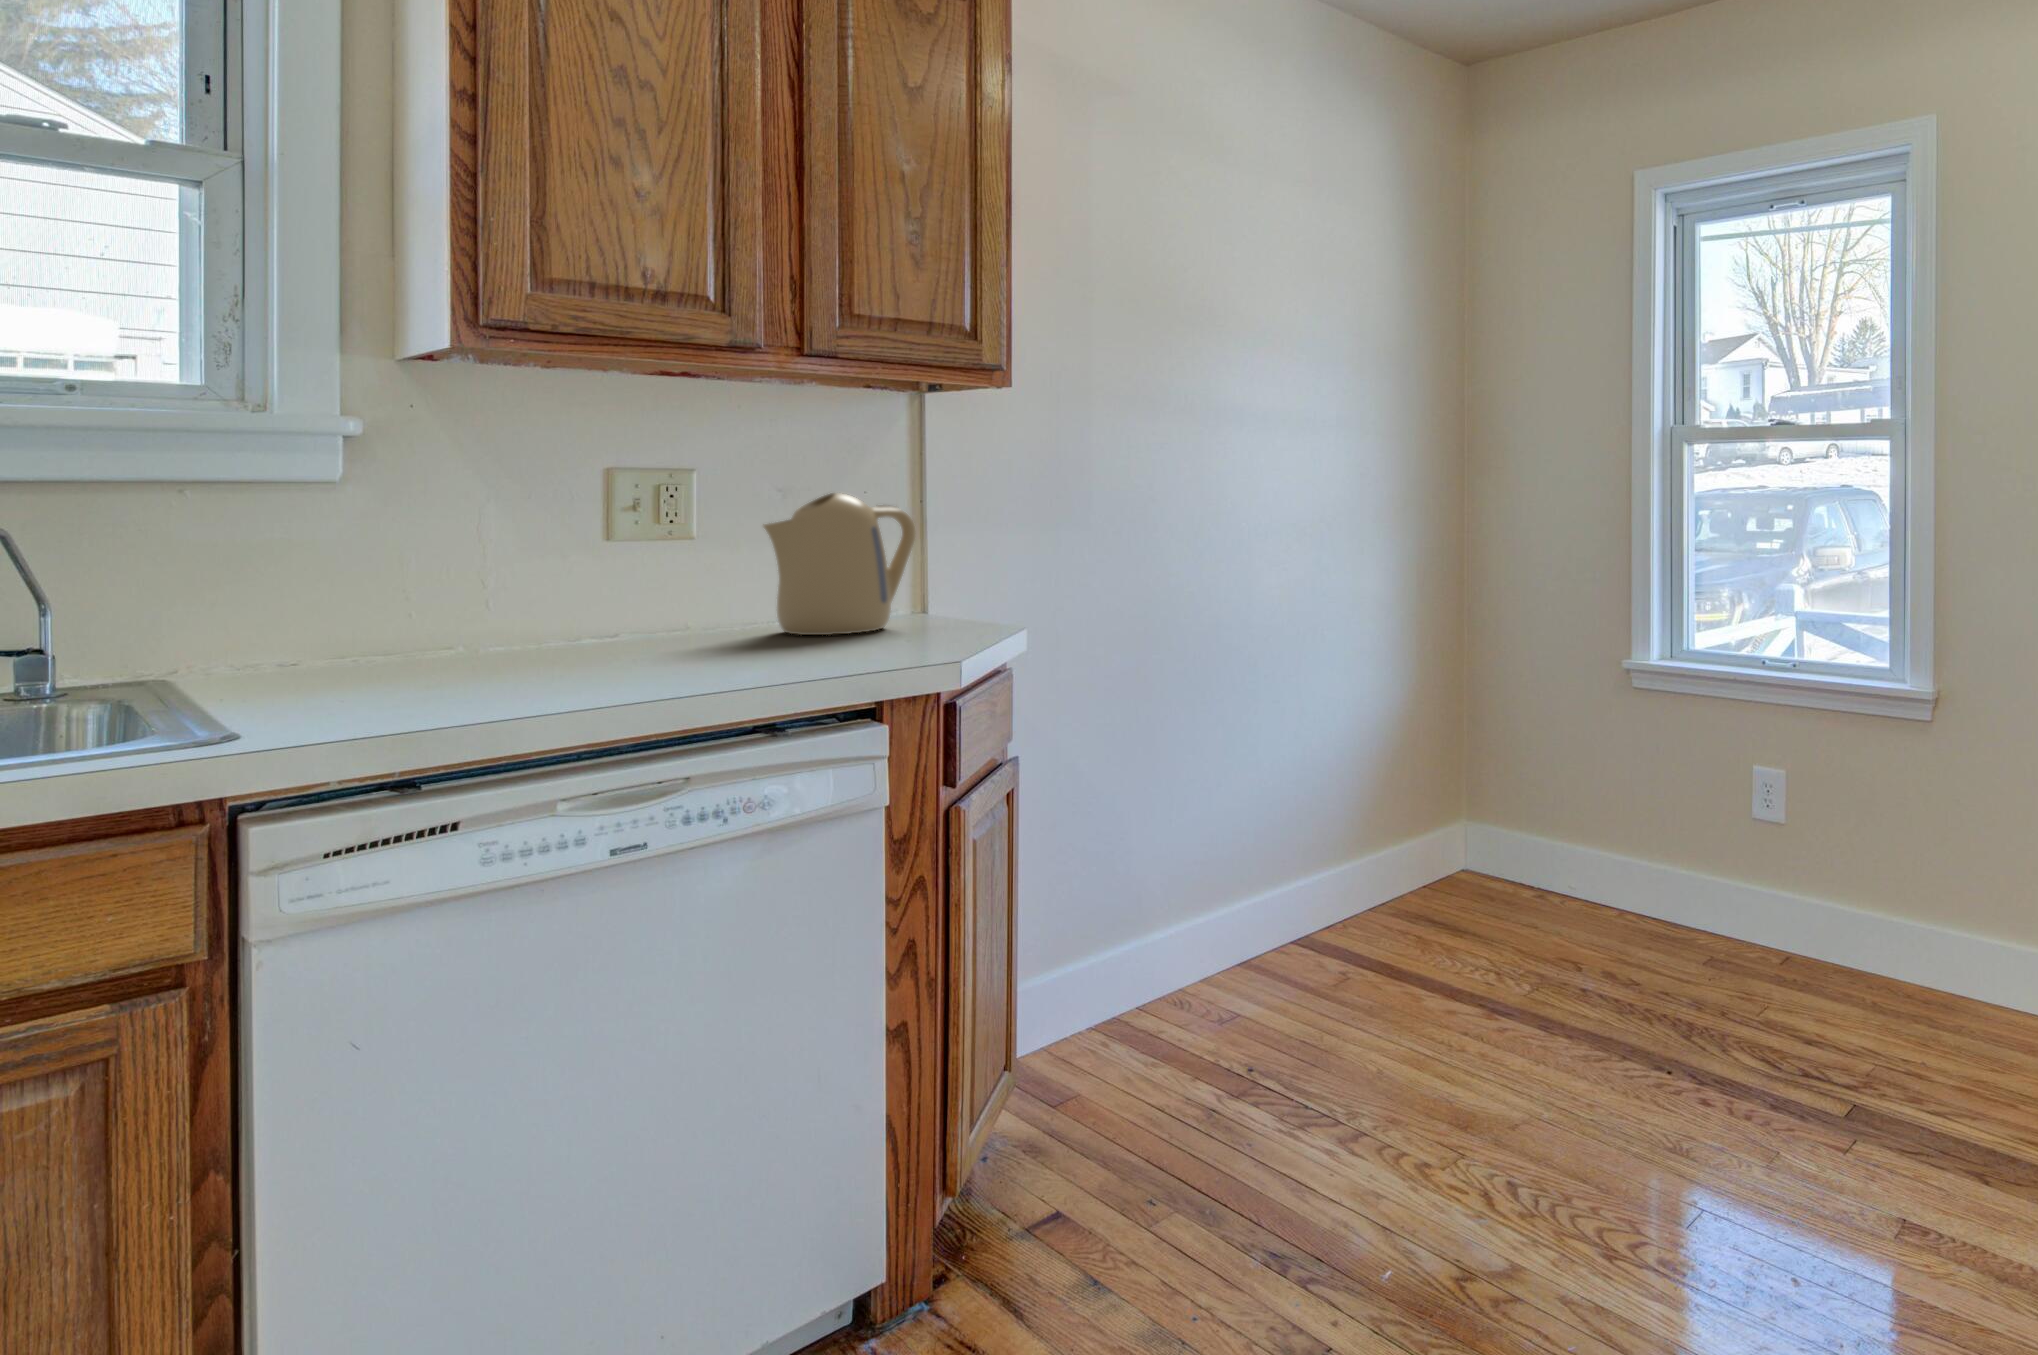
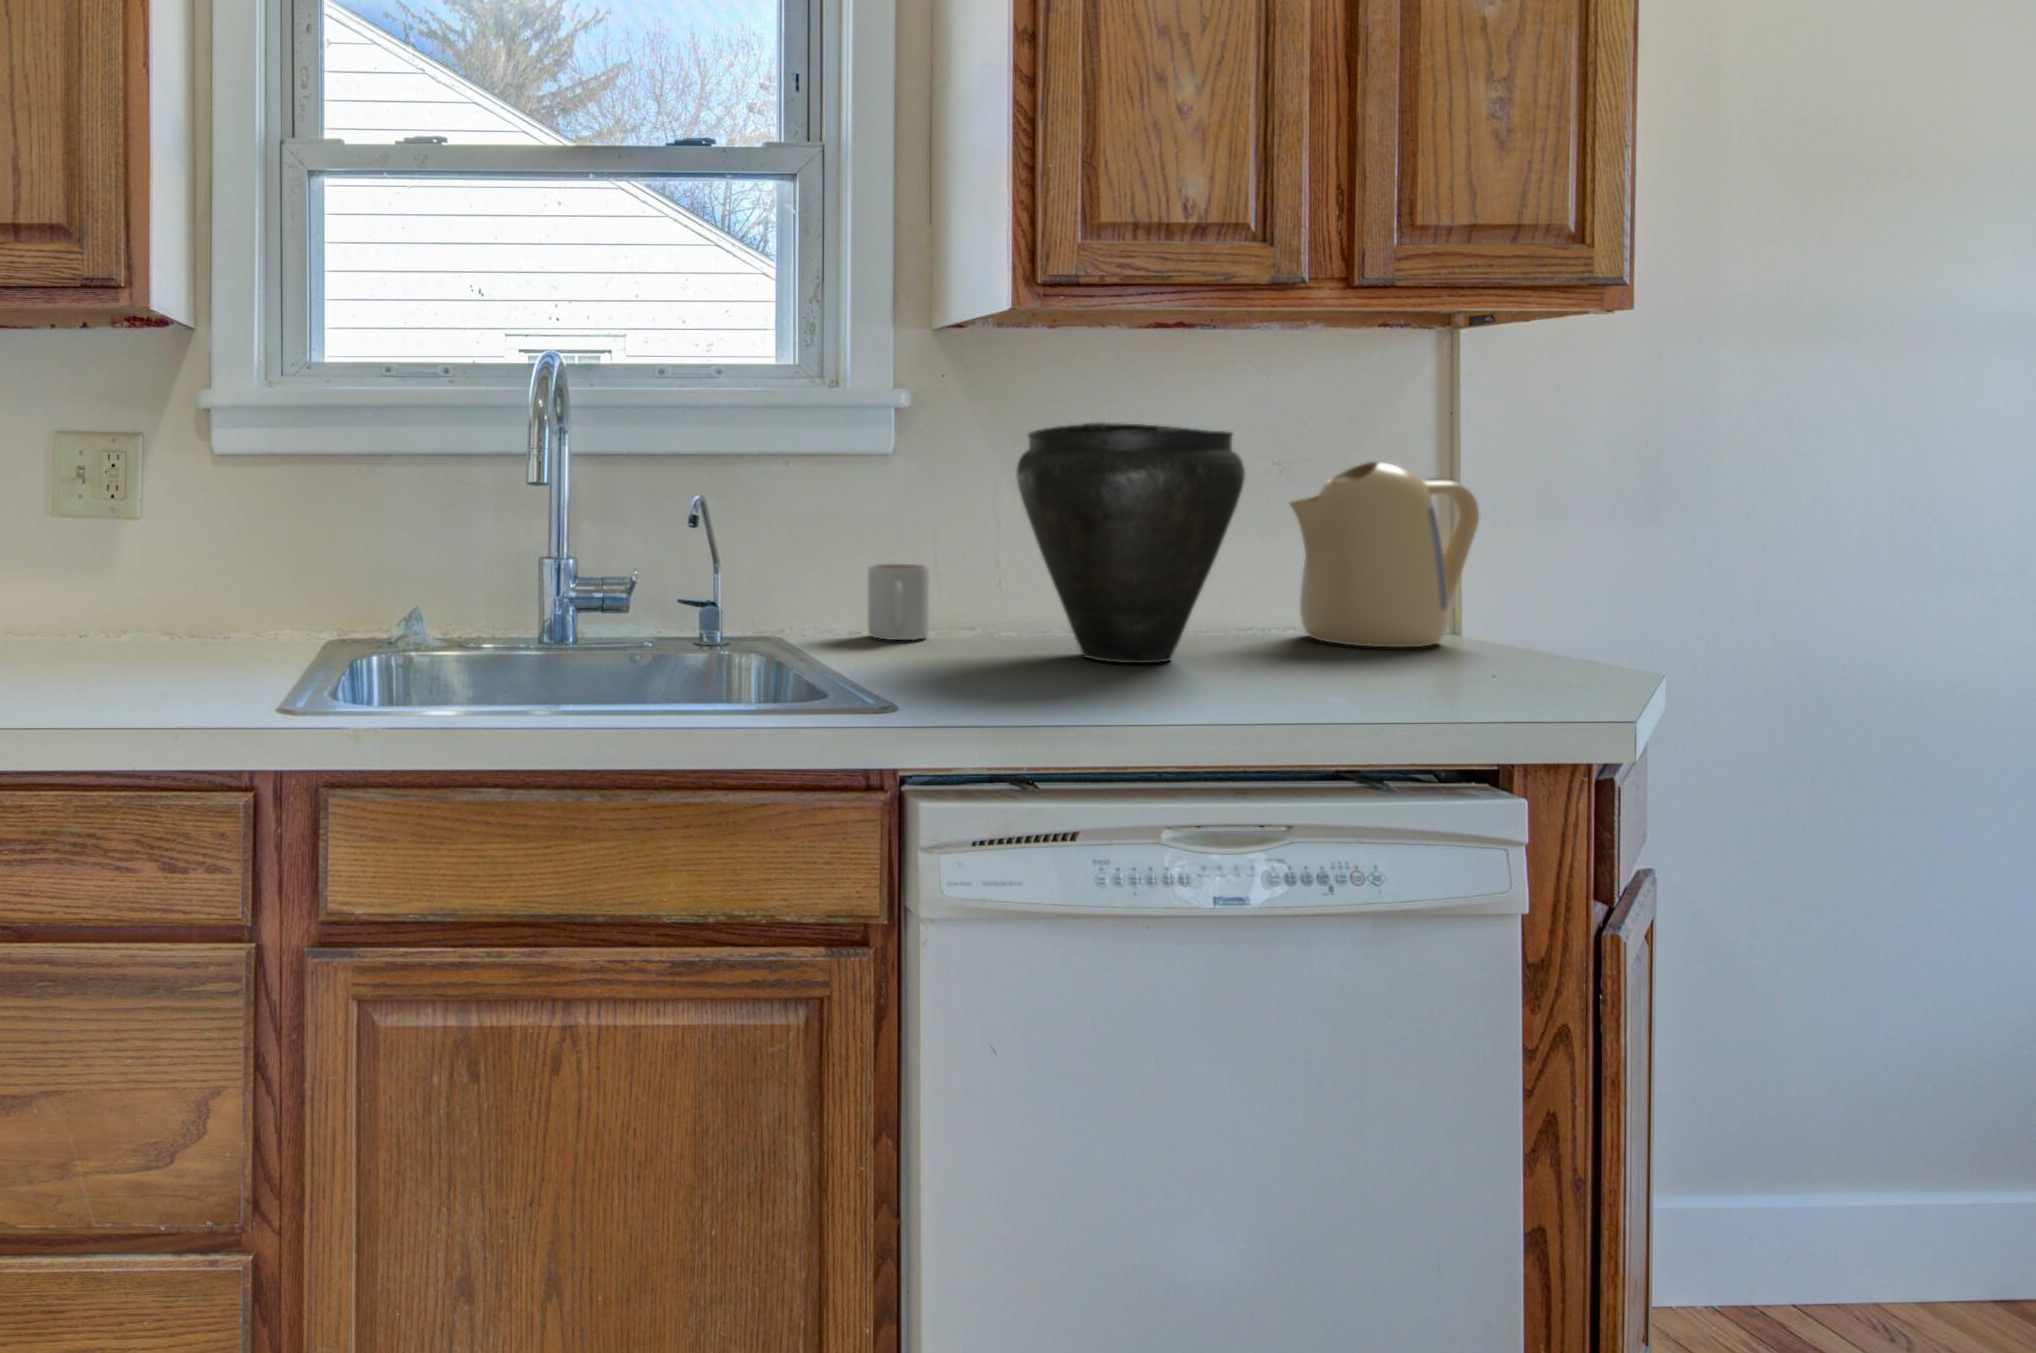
vase: none [471,456,701,665] -> present [1017,423,1245,663]
mug: none [304,592,386,668] -> present [868,564,929,640]

